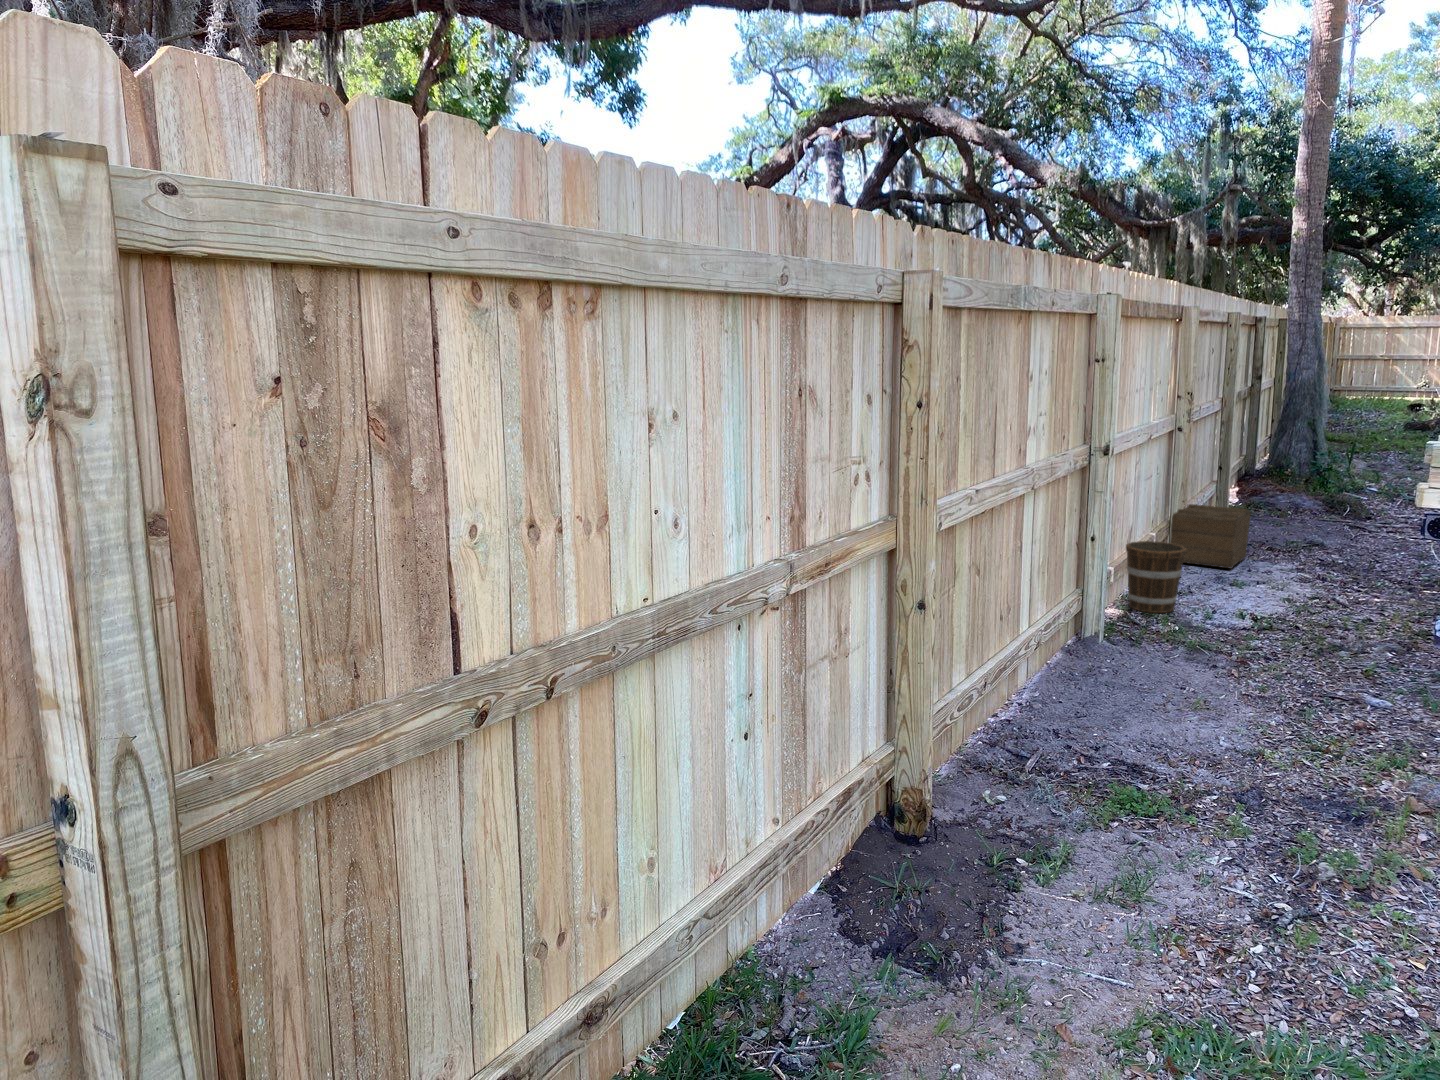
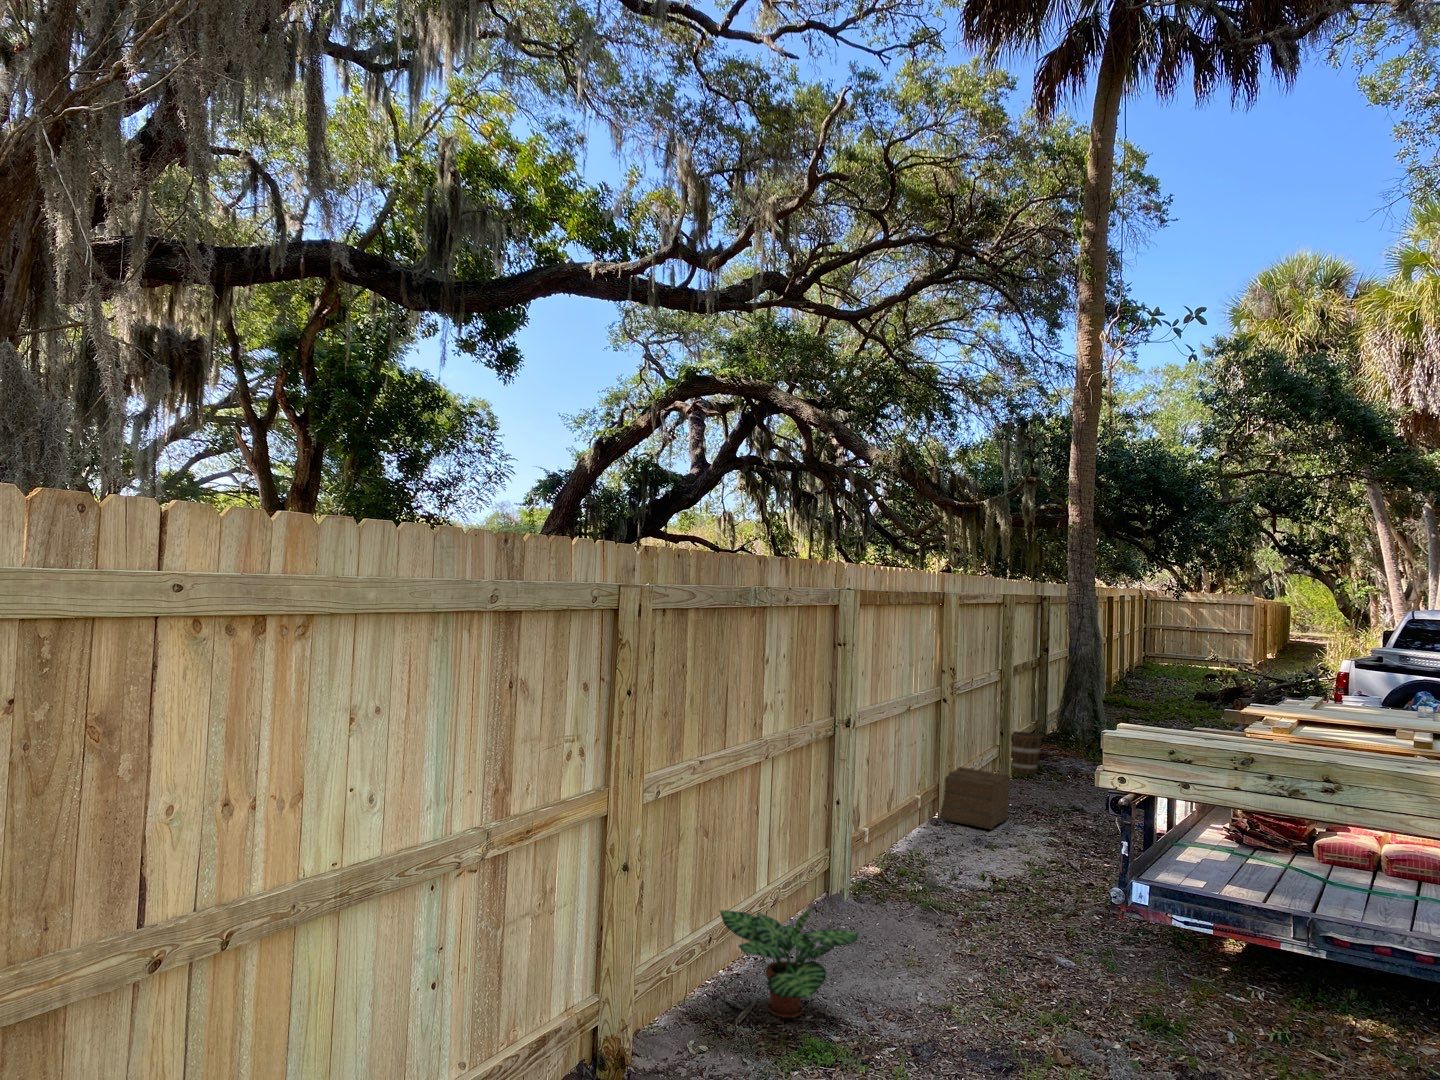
bucket: present [1126,541,1186,613] -> present [1011,731,1042,774]
potted plant: none [993,646,1159,766] -> present [720,908,858,1018]

